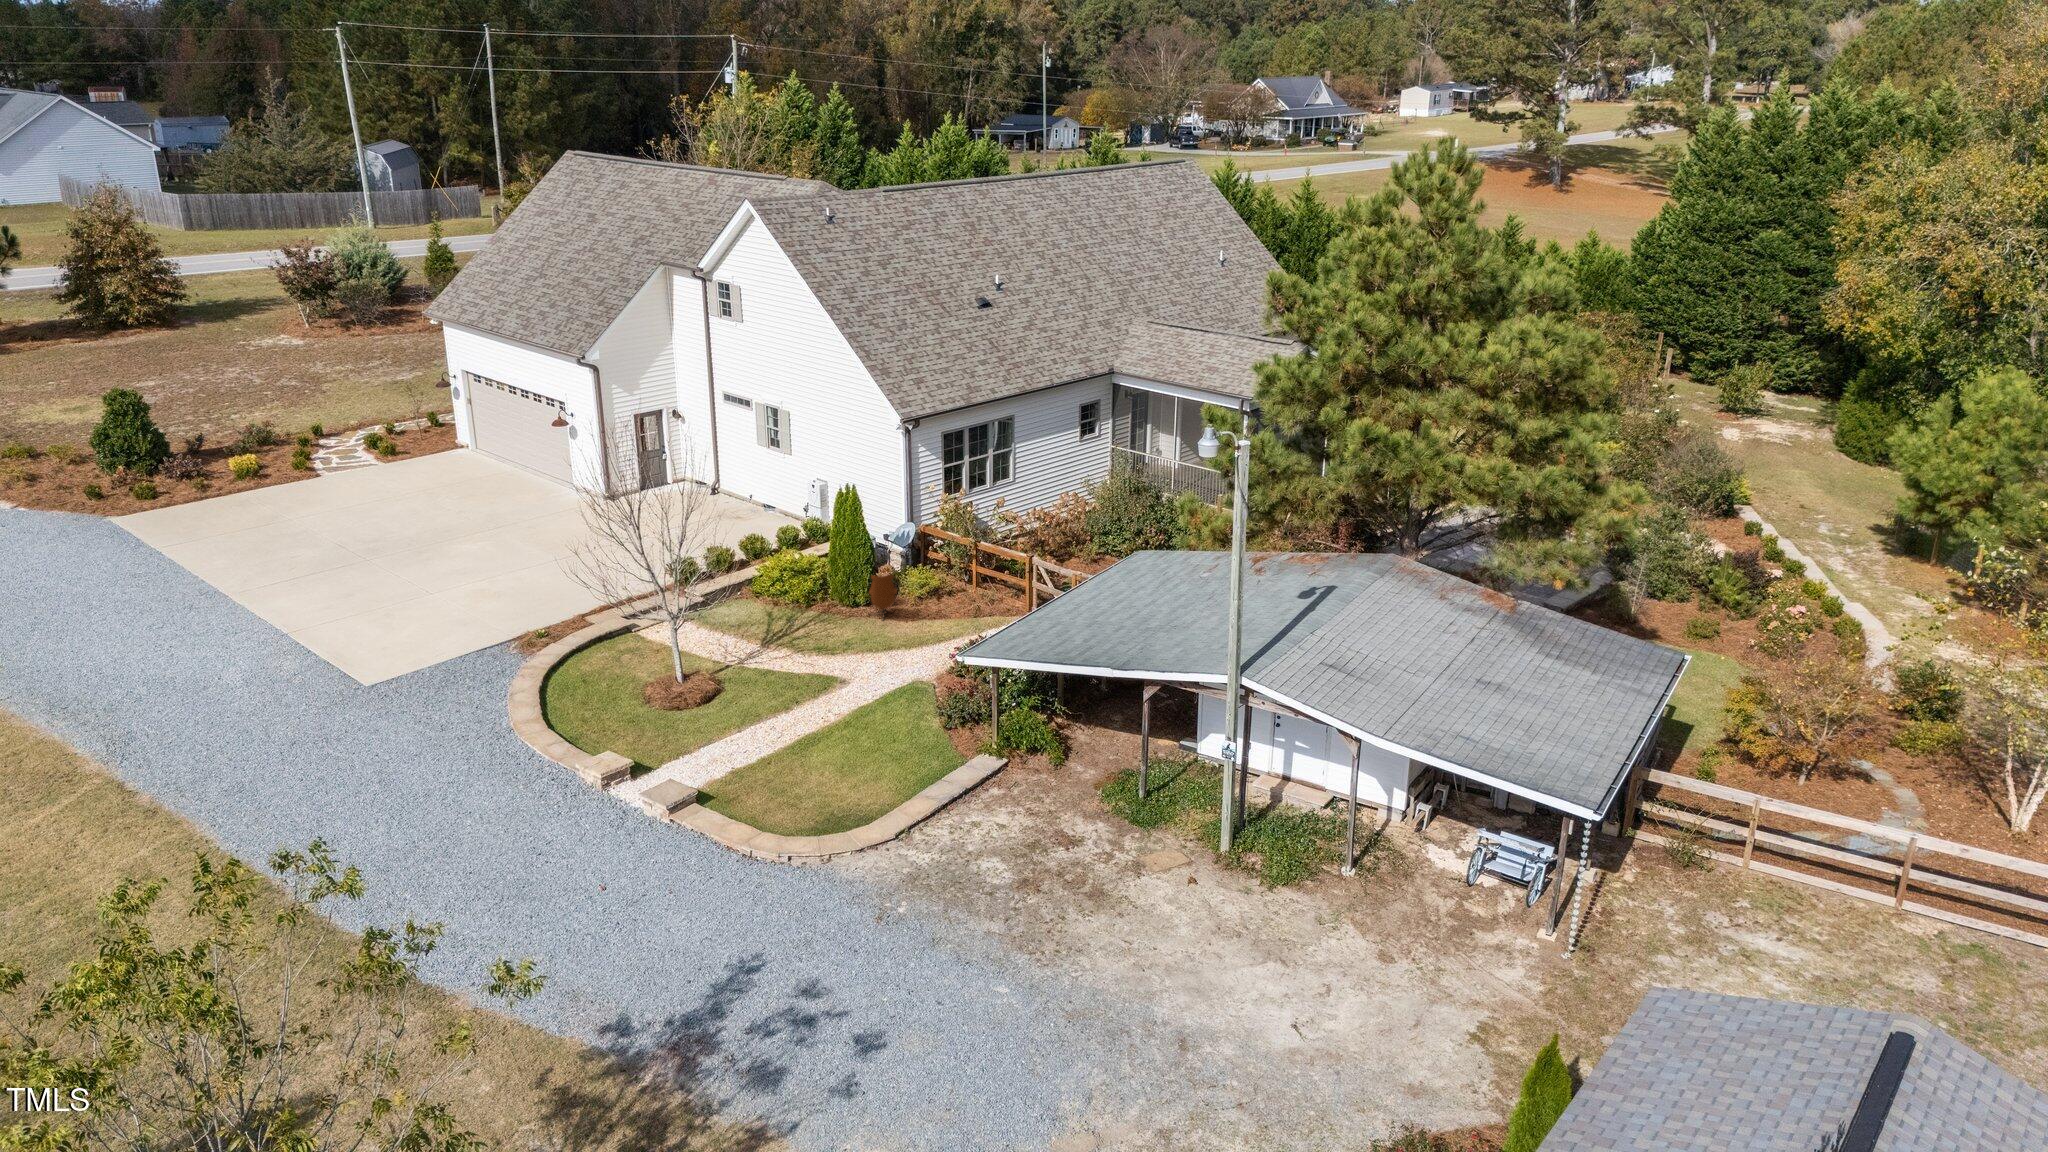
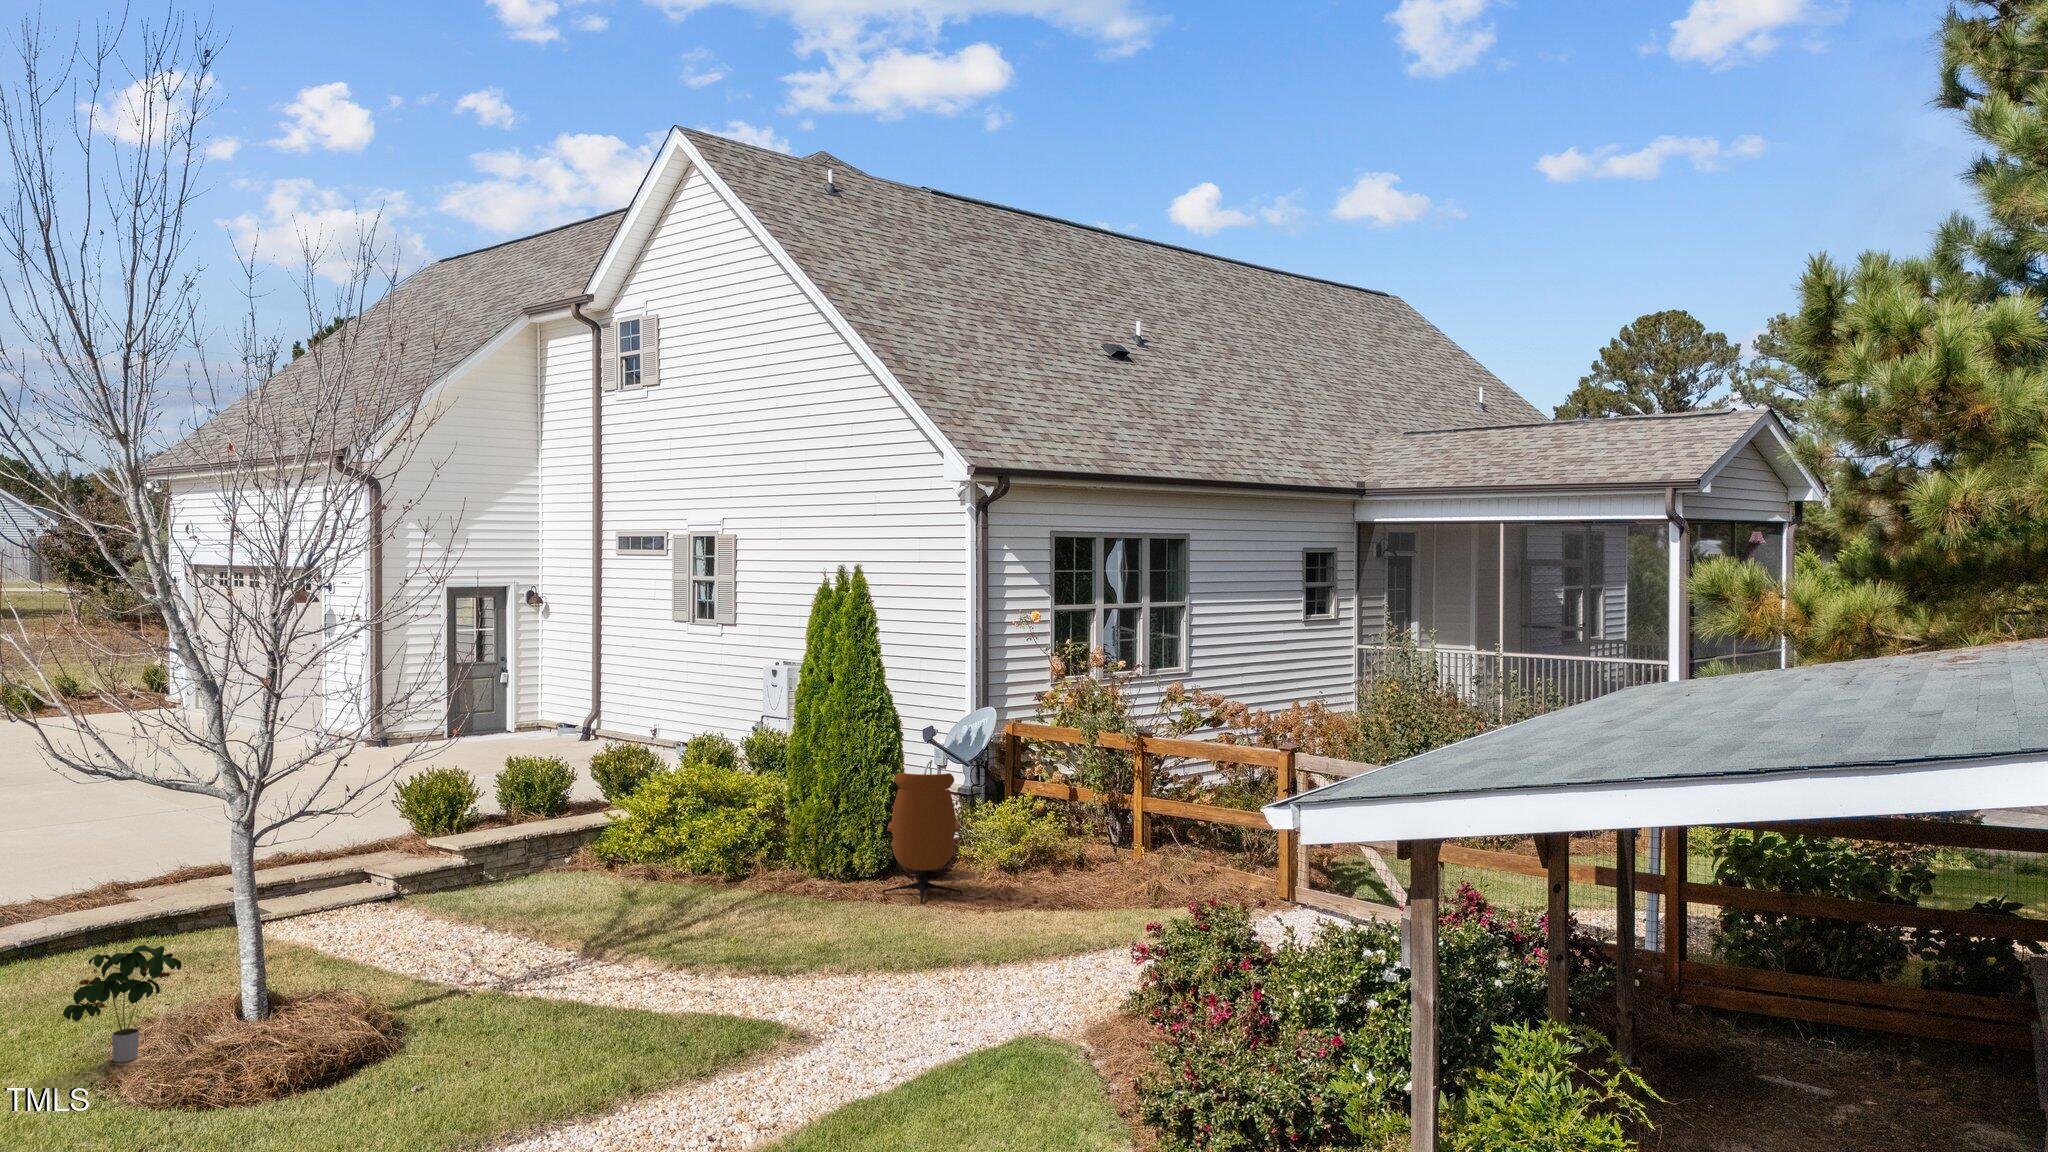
potted plant: none [637,665,662,697] -> present [63,945,182,1062]

